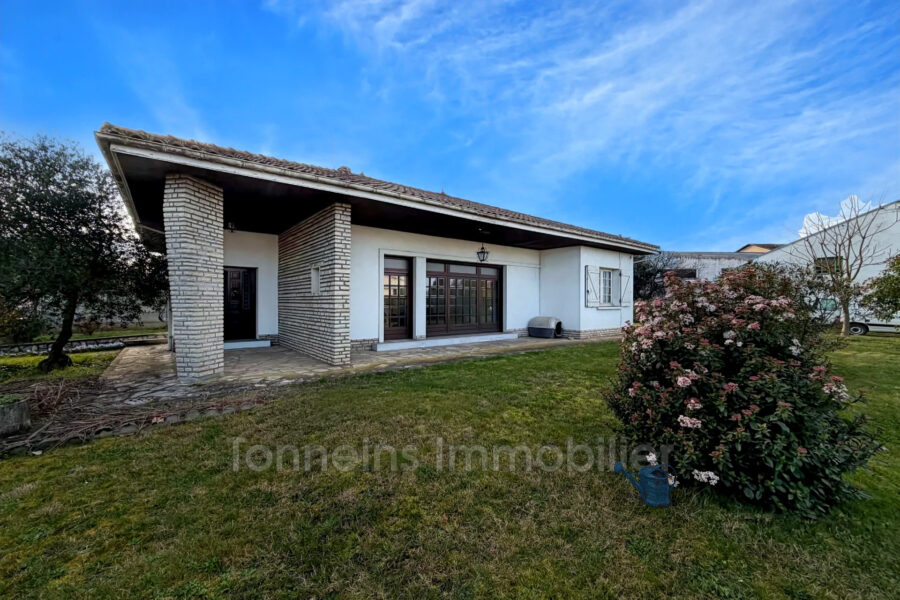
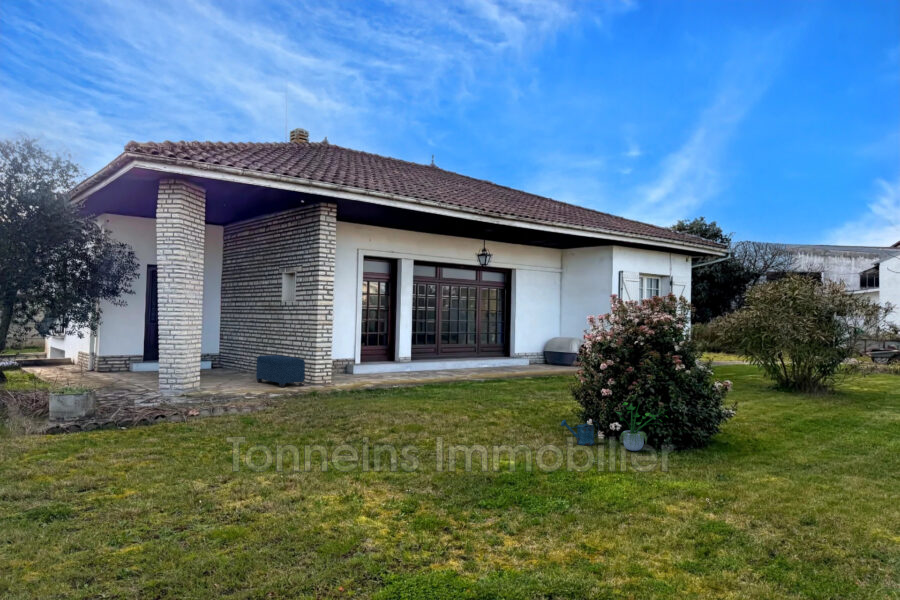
bench: none [289,338,327,369] -> present [256,355,305,387]
potted plant: none [712,425,837,538] -> present [616,402,667,451]

